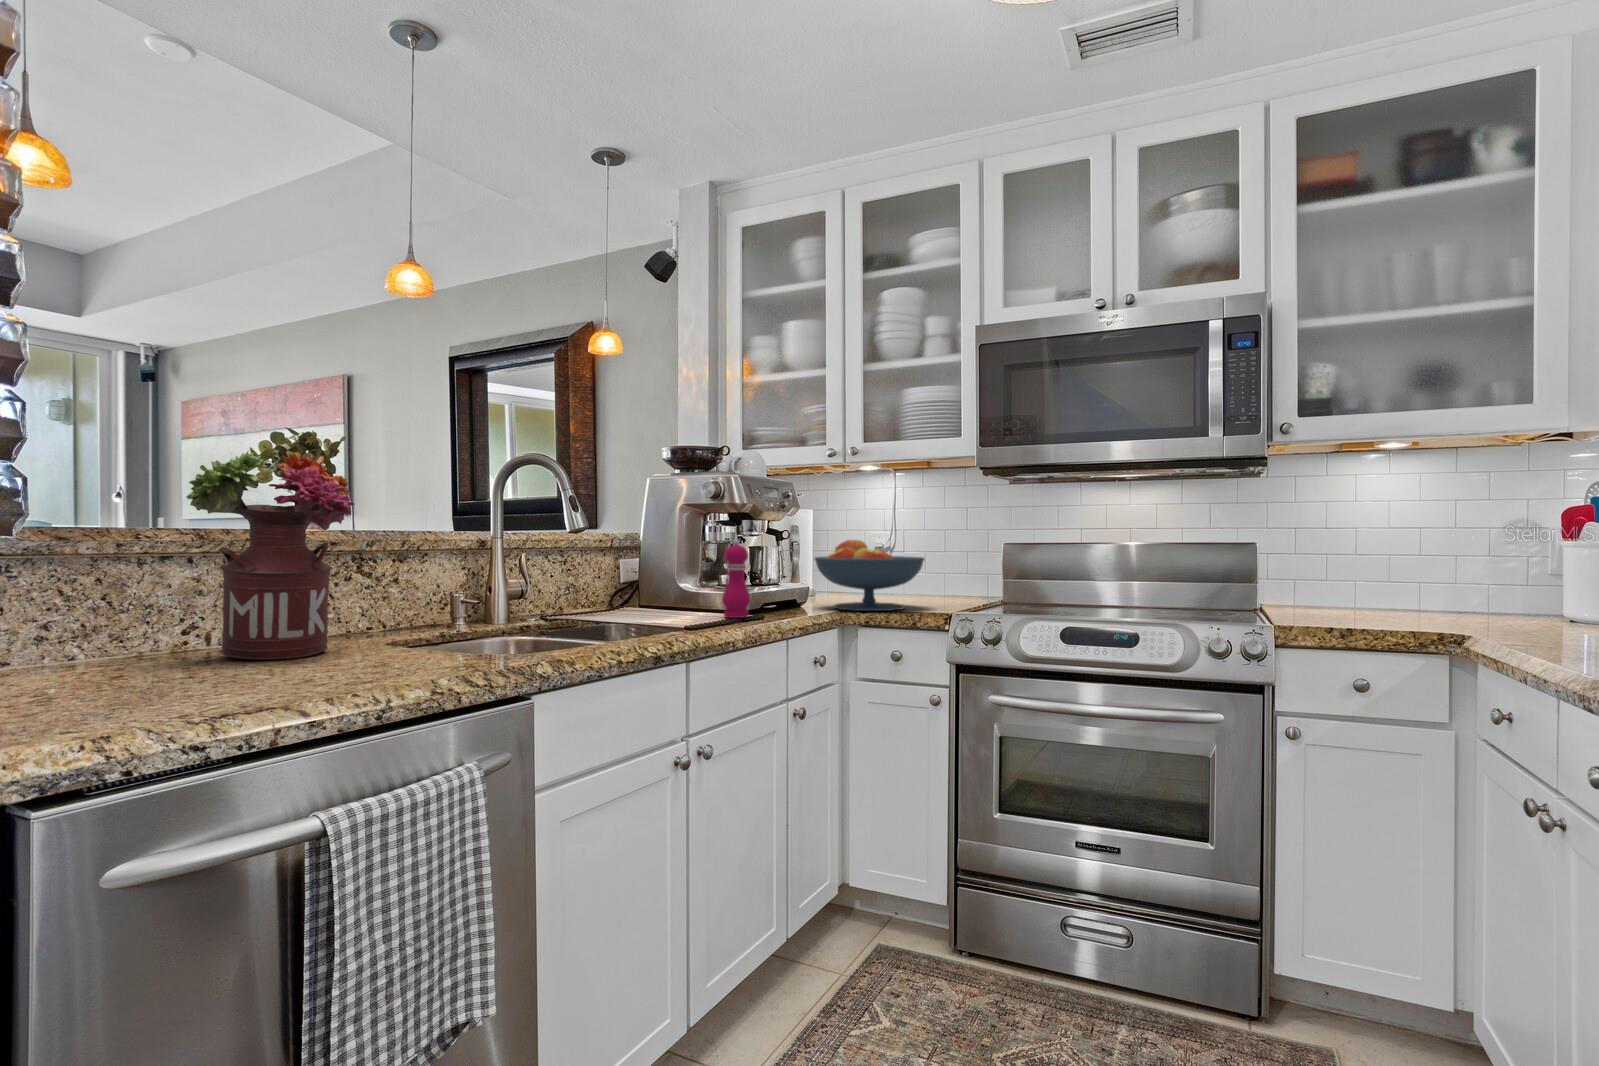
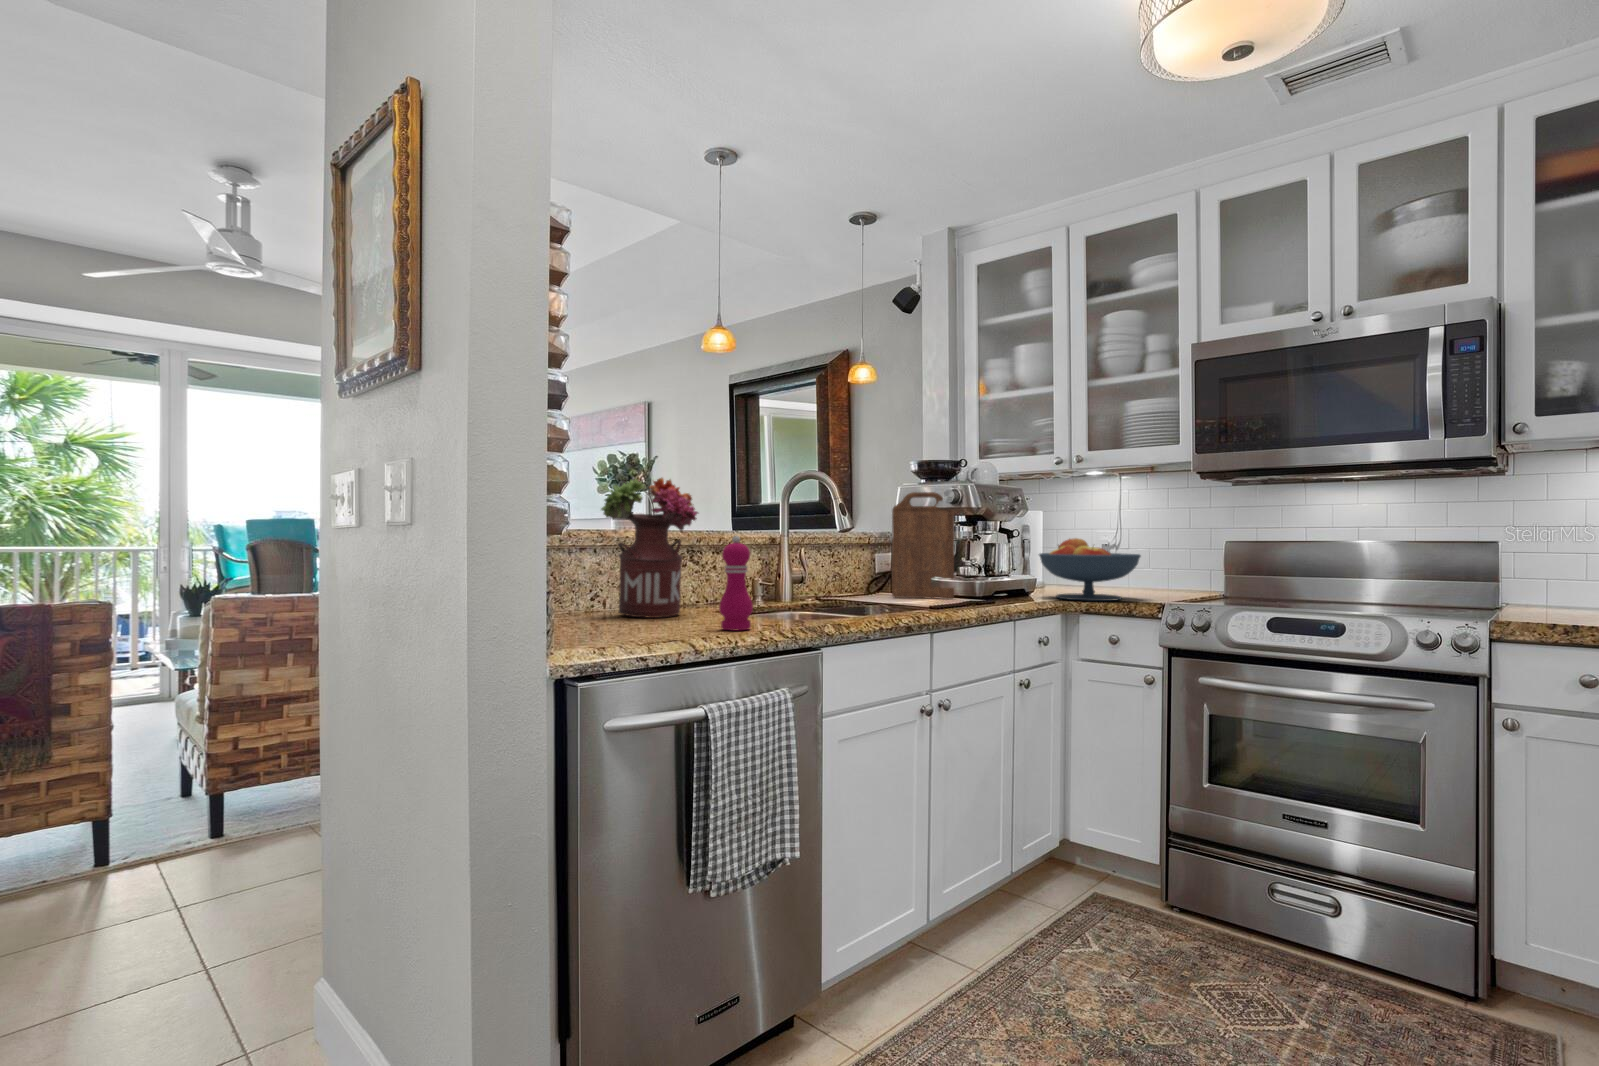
cutting board: none [642,484,718,613] -> present [892,492,954,599]
pepper mill: present [722,539,750,618] -> present [719,536,753,630]

